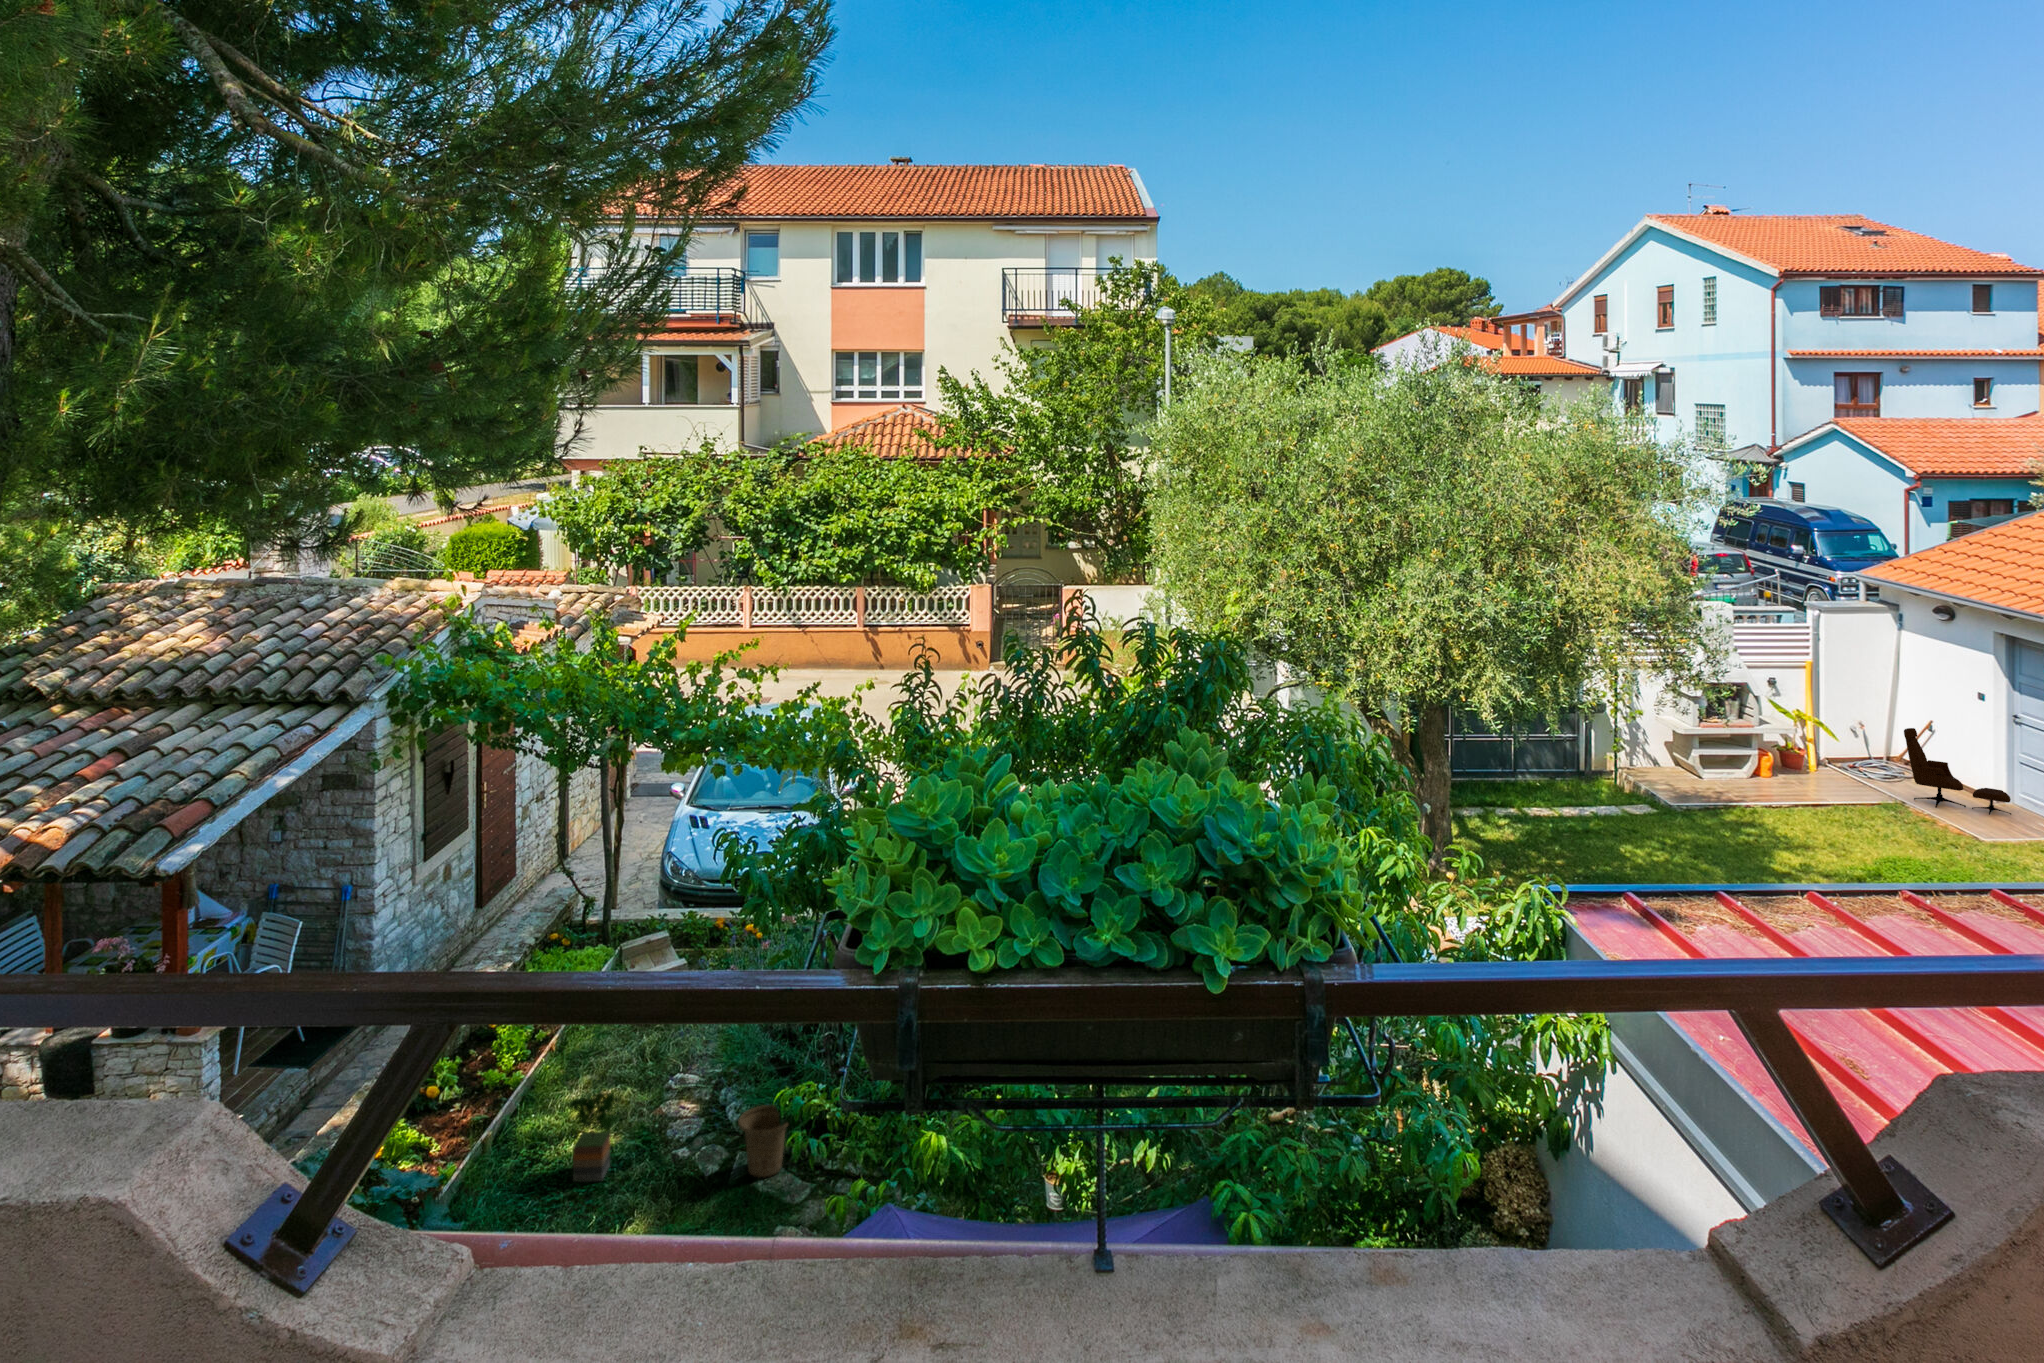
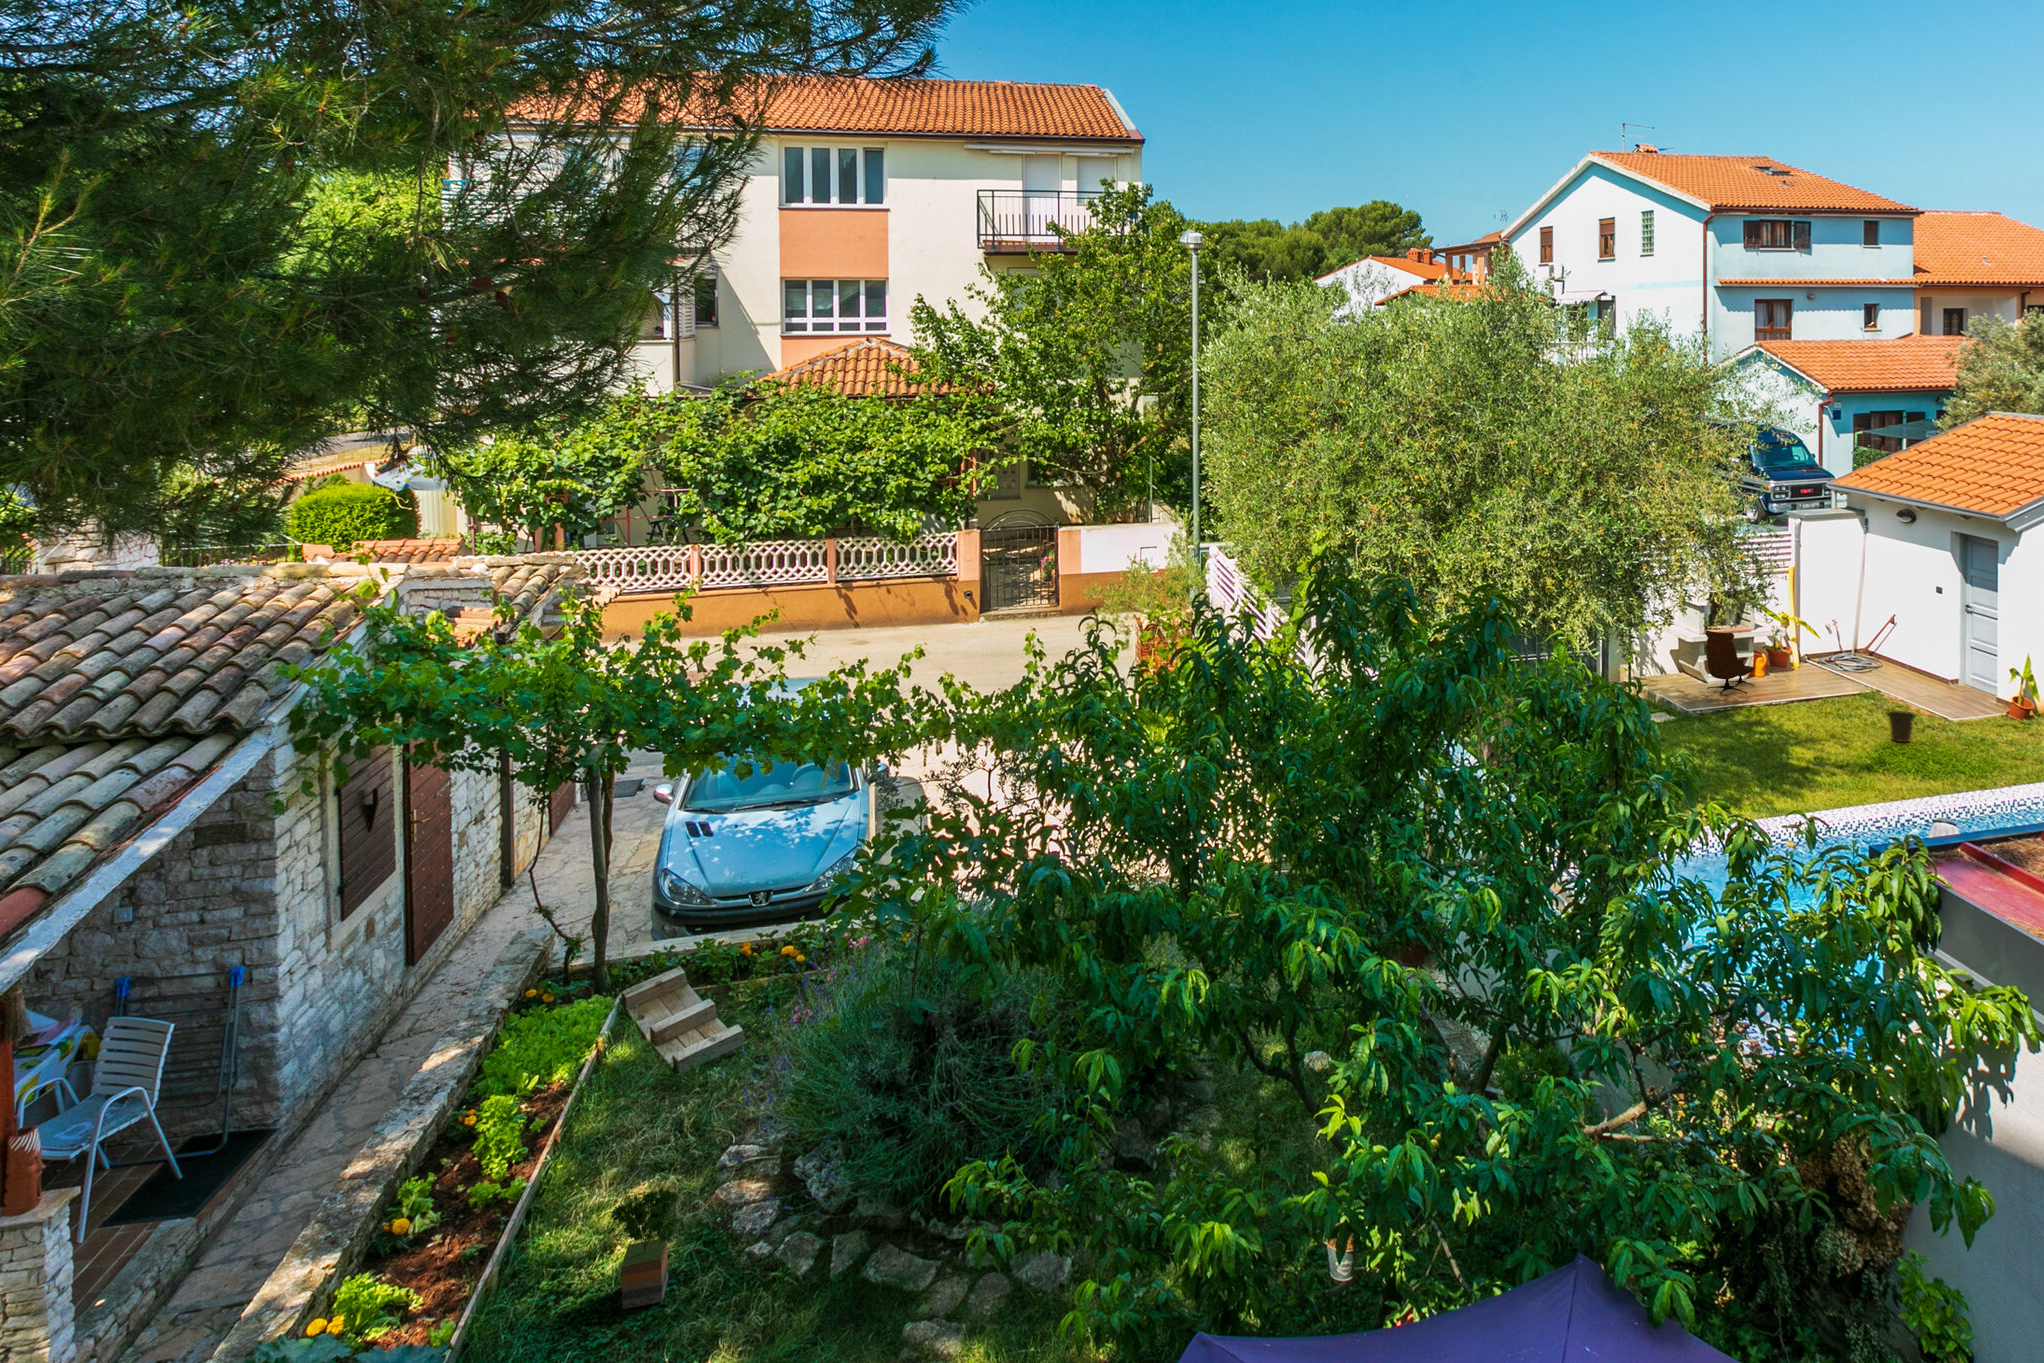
lounge chair: present [1904,728,2011,815] -> present [1705,630,1755,695]
basket: present [738,1105,788,1177] -> present [1886,711,1916,742]

